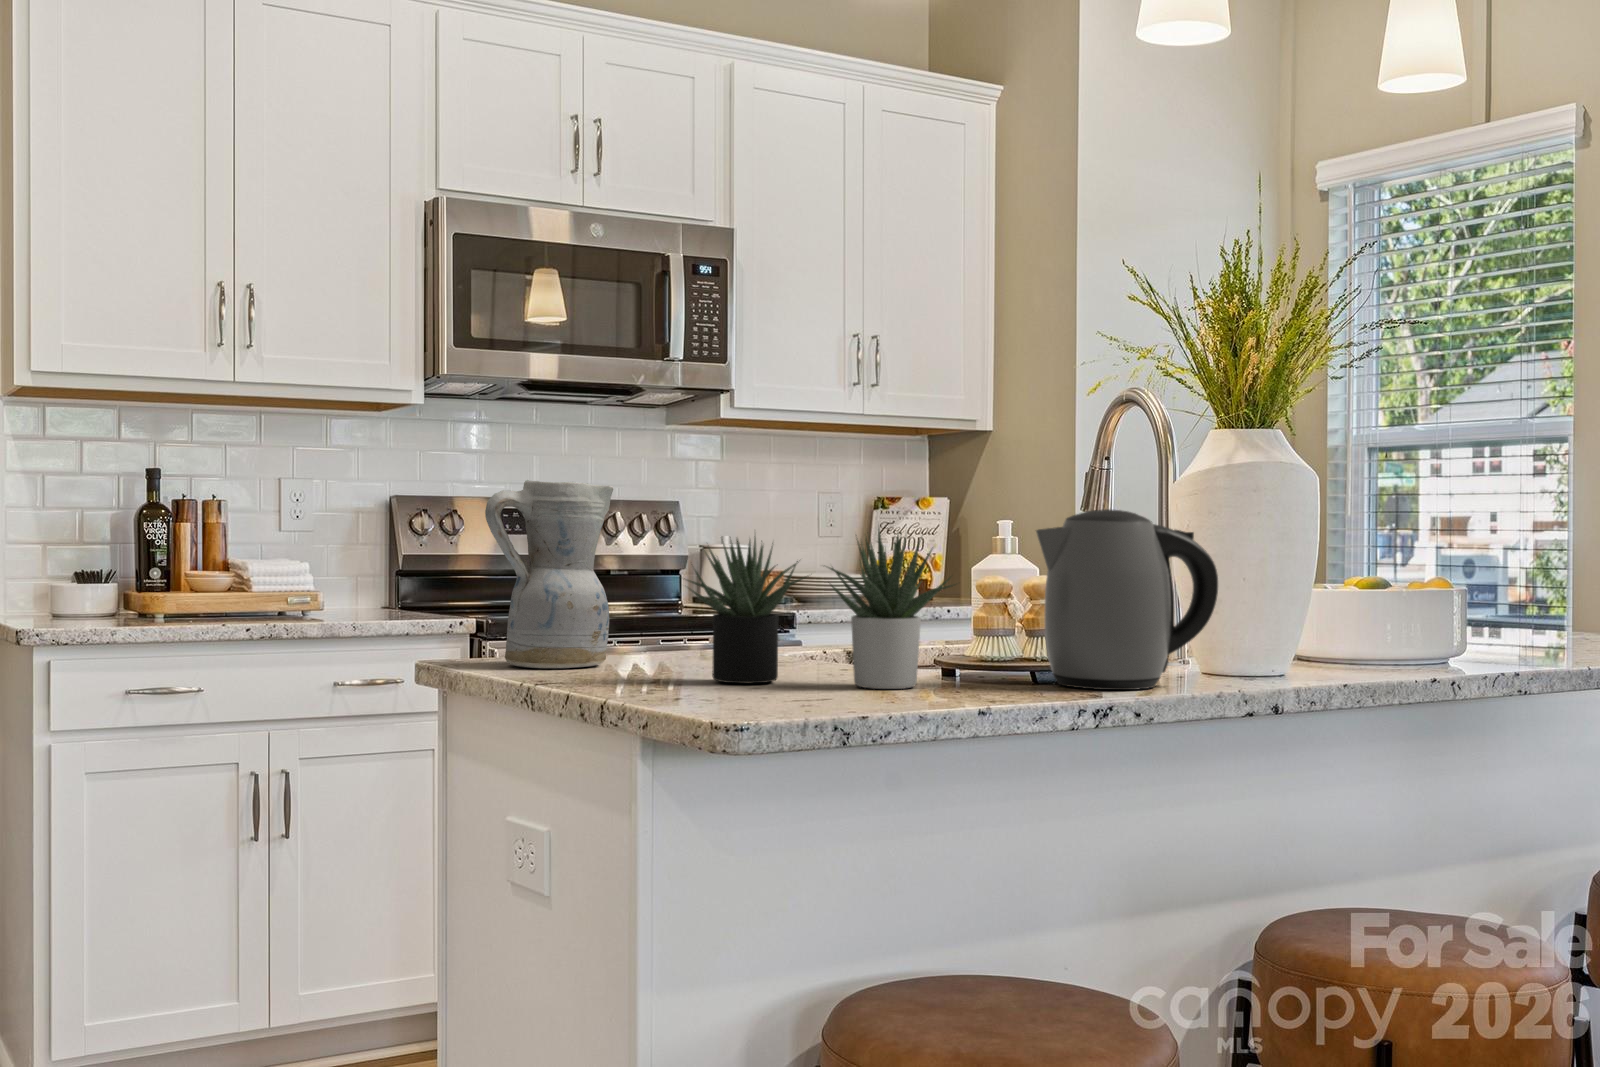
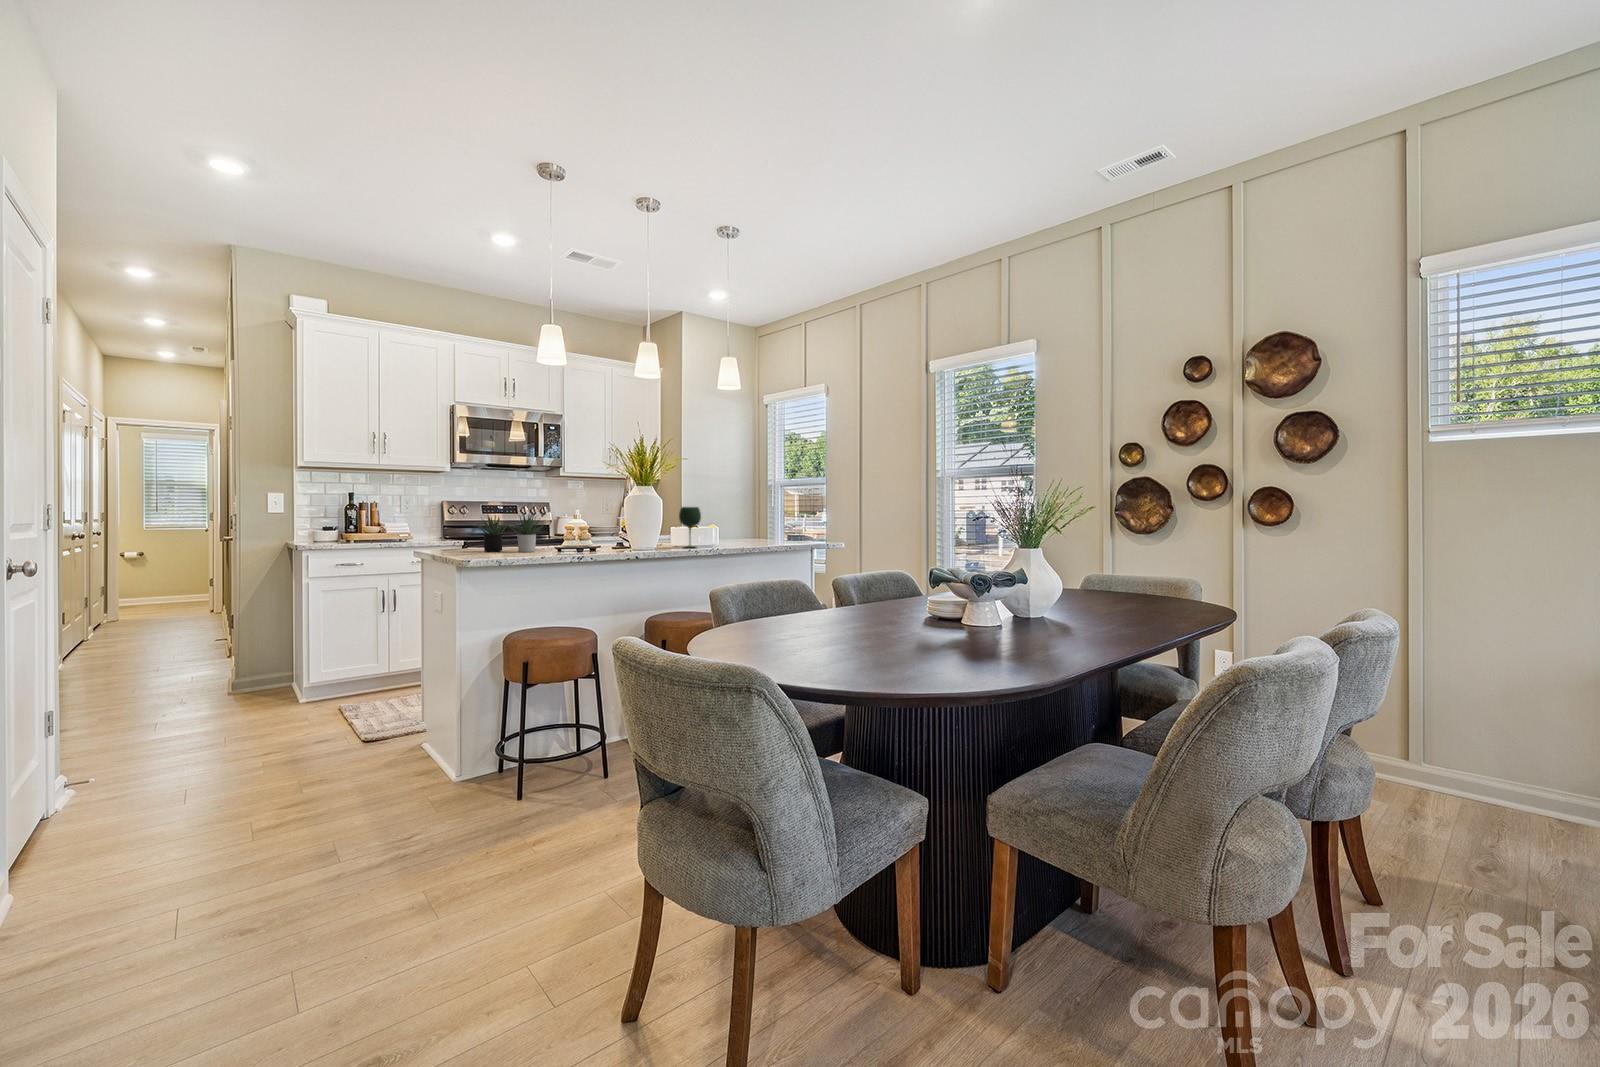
ceramic pitcher: present [485,480,613,668] -> none [430,500,468,550]
kettle: present [1036,509,1218,690] -> none [567,508,614,552]
wine glass: none [1364,509,1455,667] -> present [679,507,701,548]

